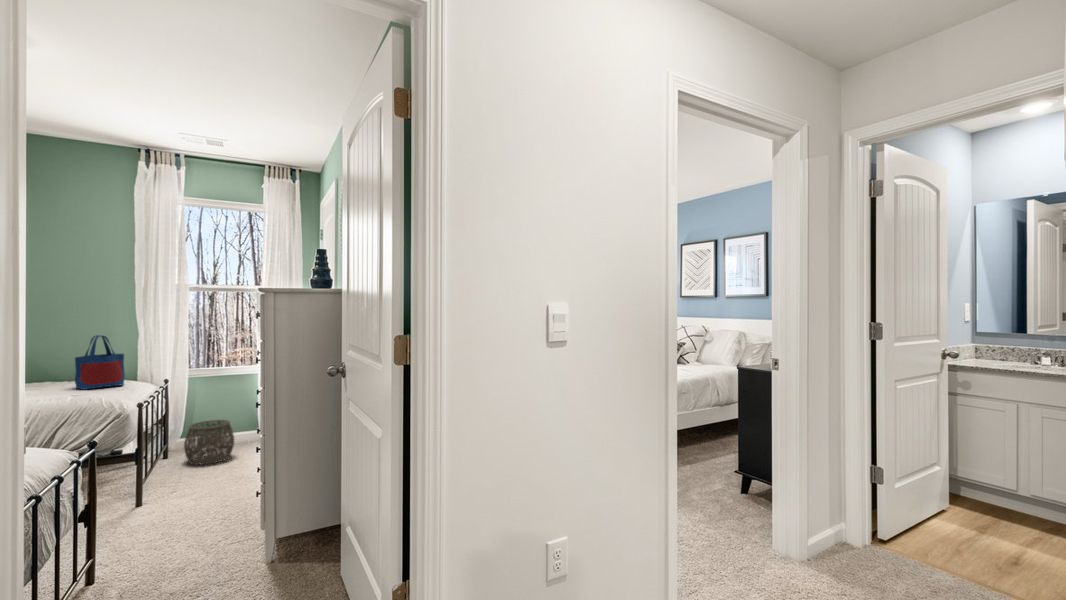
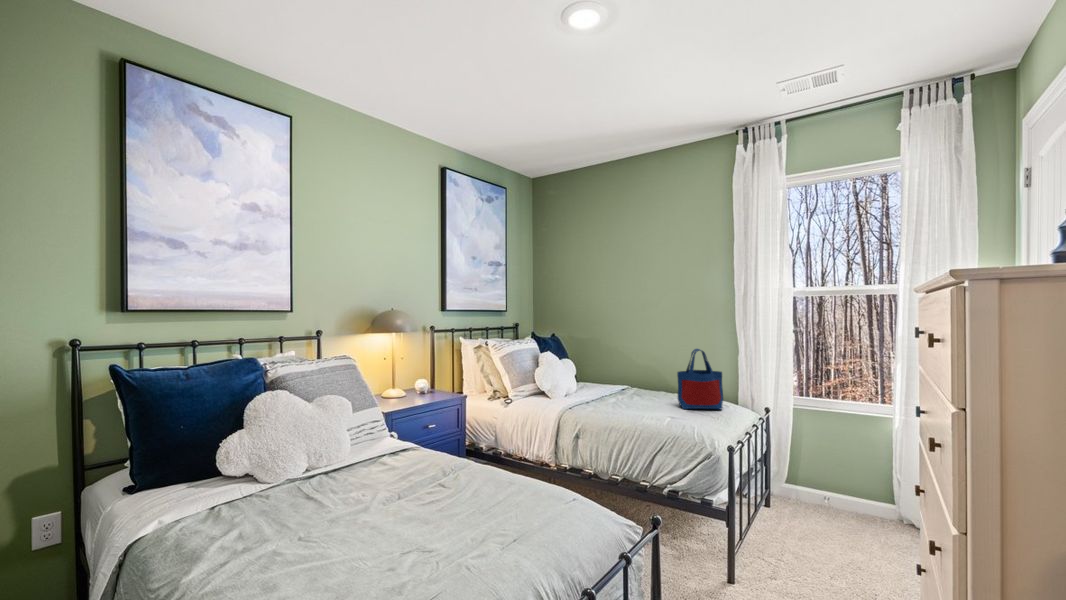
woven basket: present [184,420,234,465] -> none [787,480,861,555]

